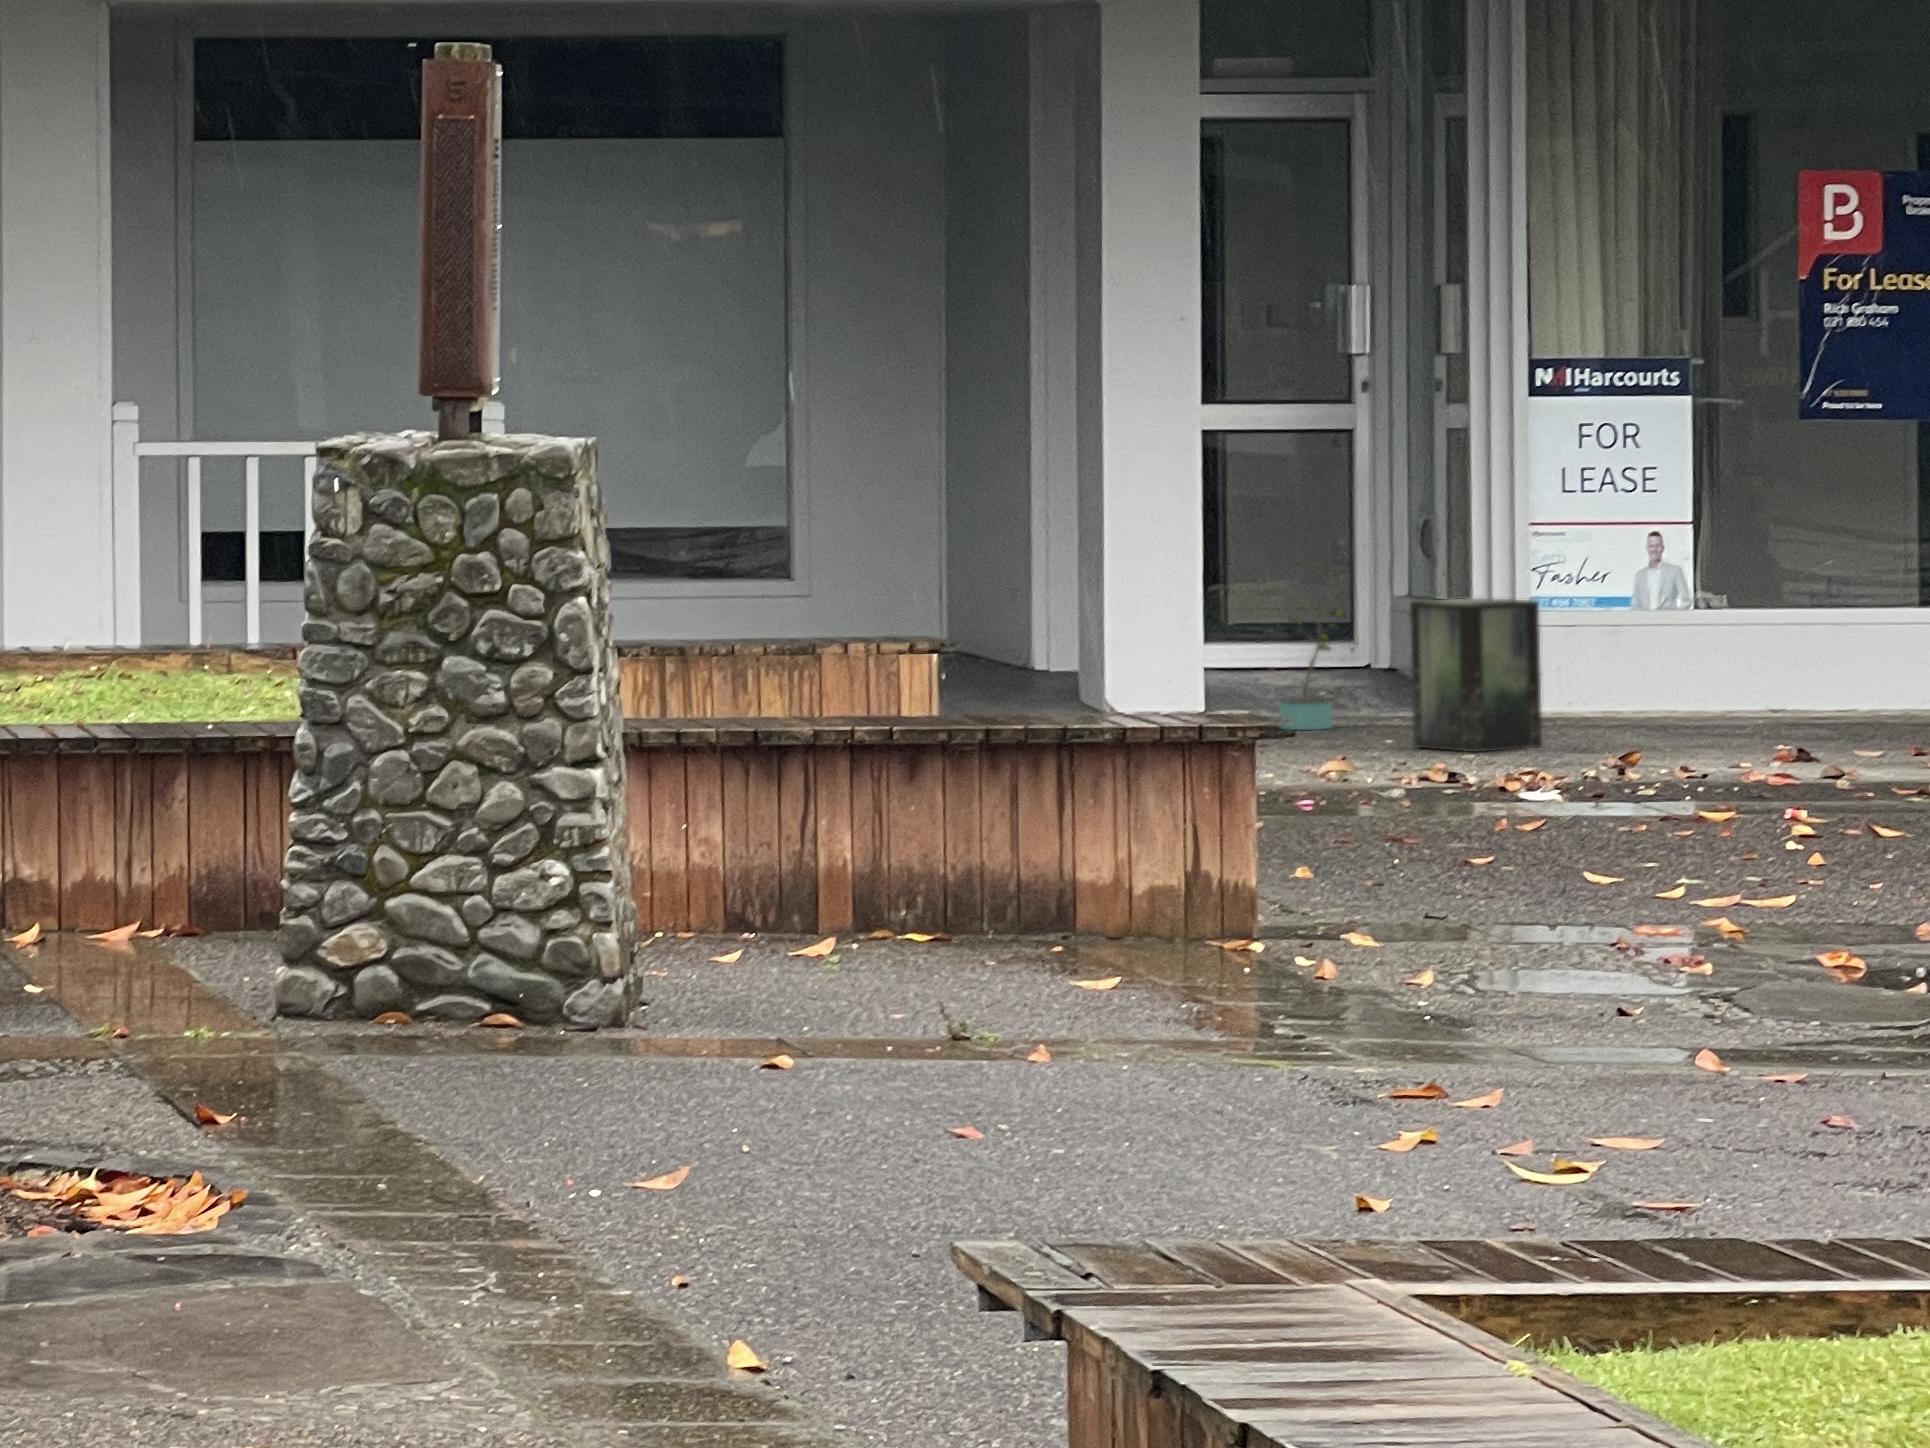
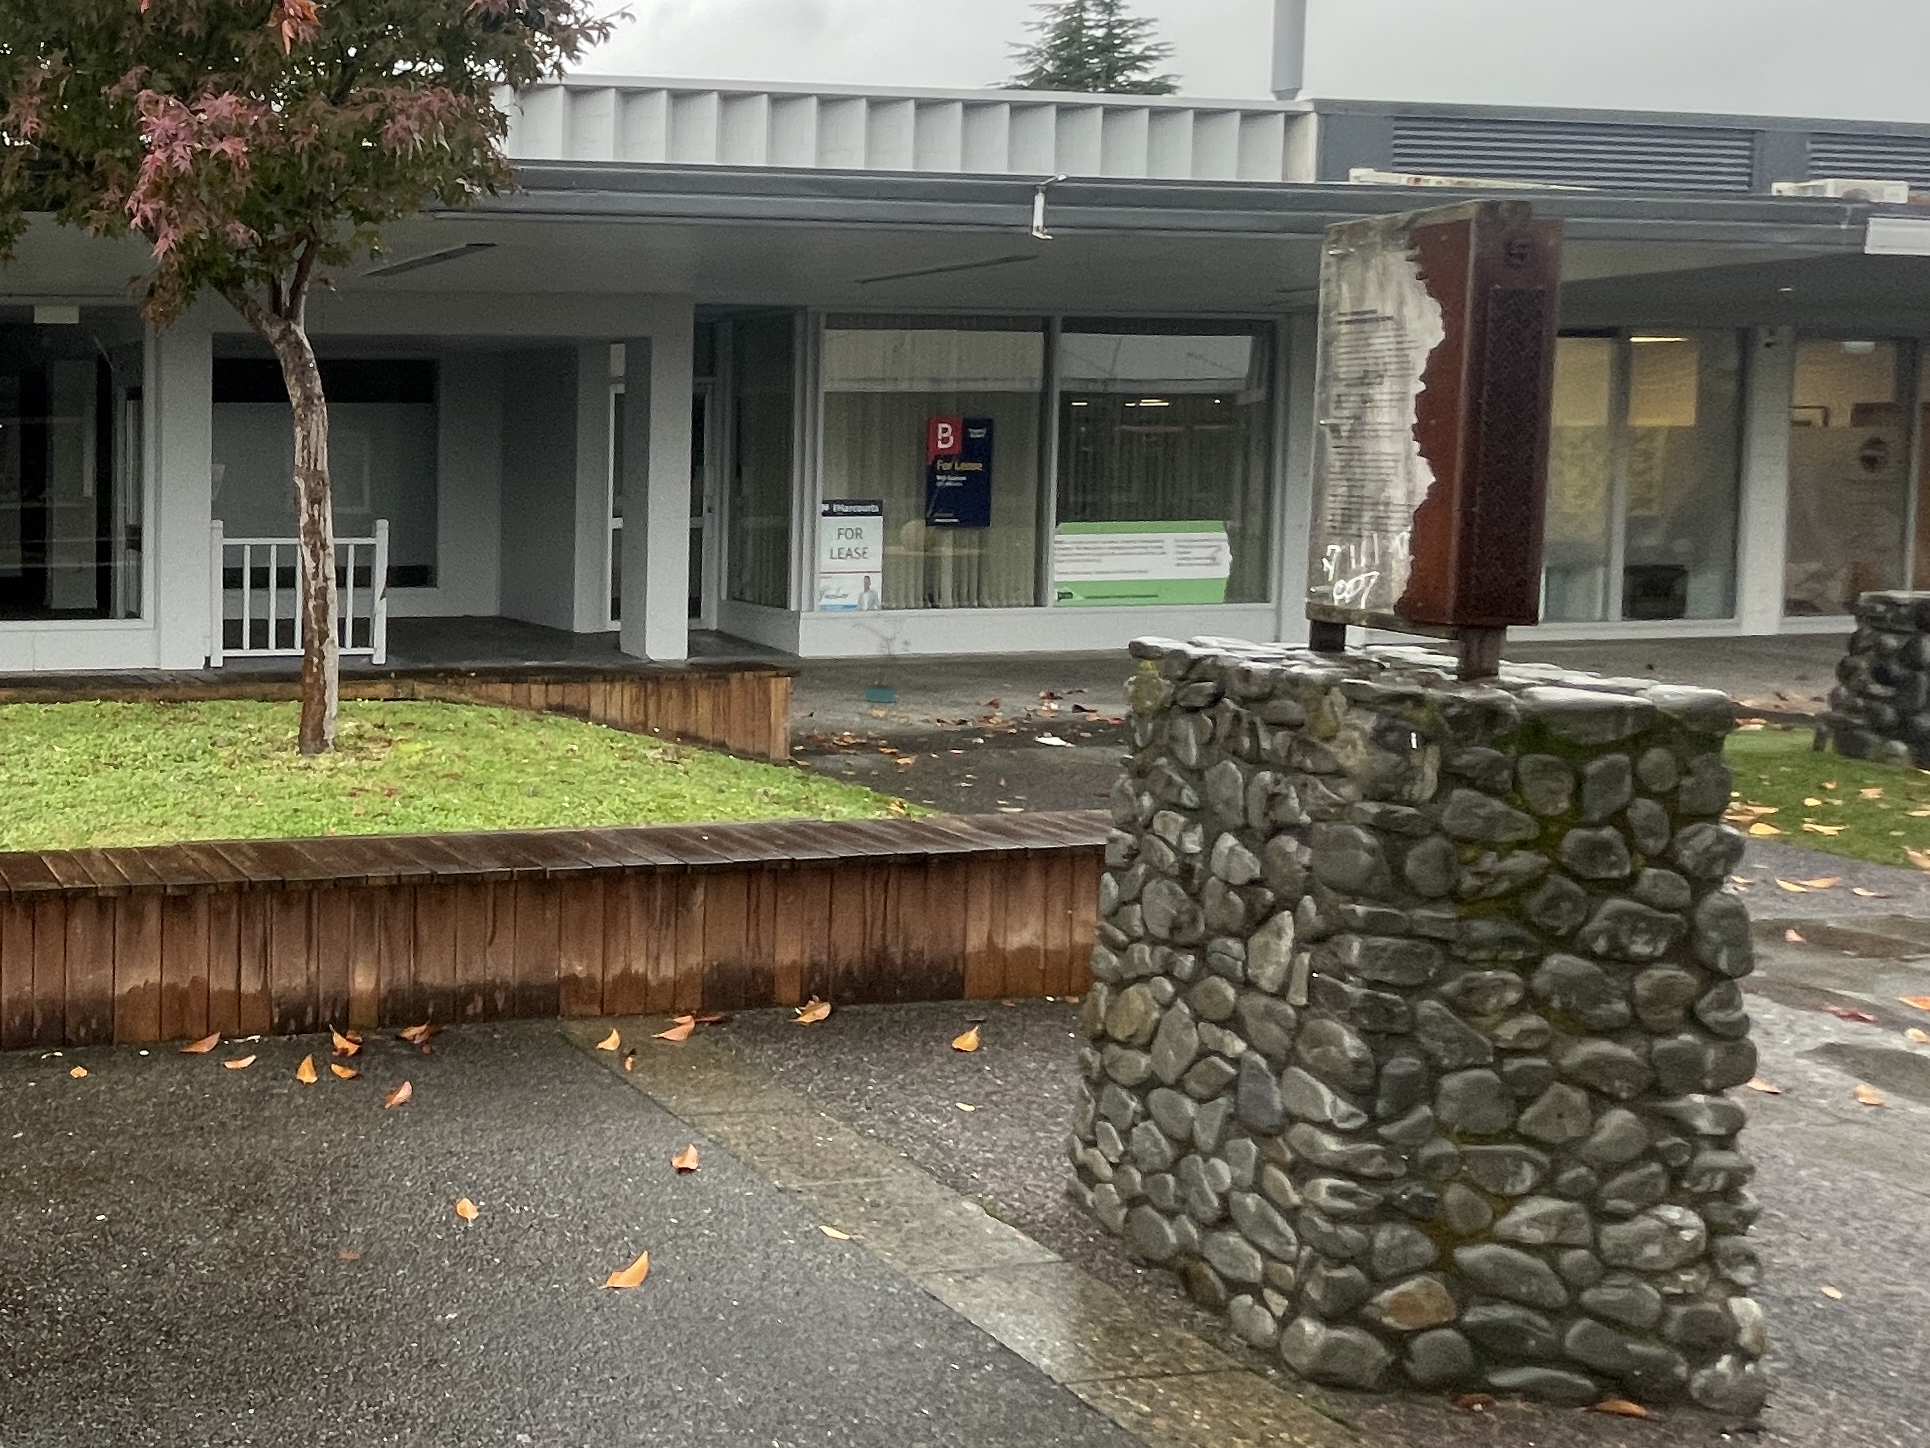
storage box: present [1410,598,1542,752] -> none [1000,642,1078,731]

